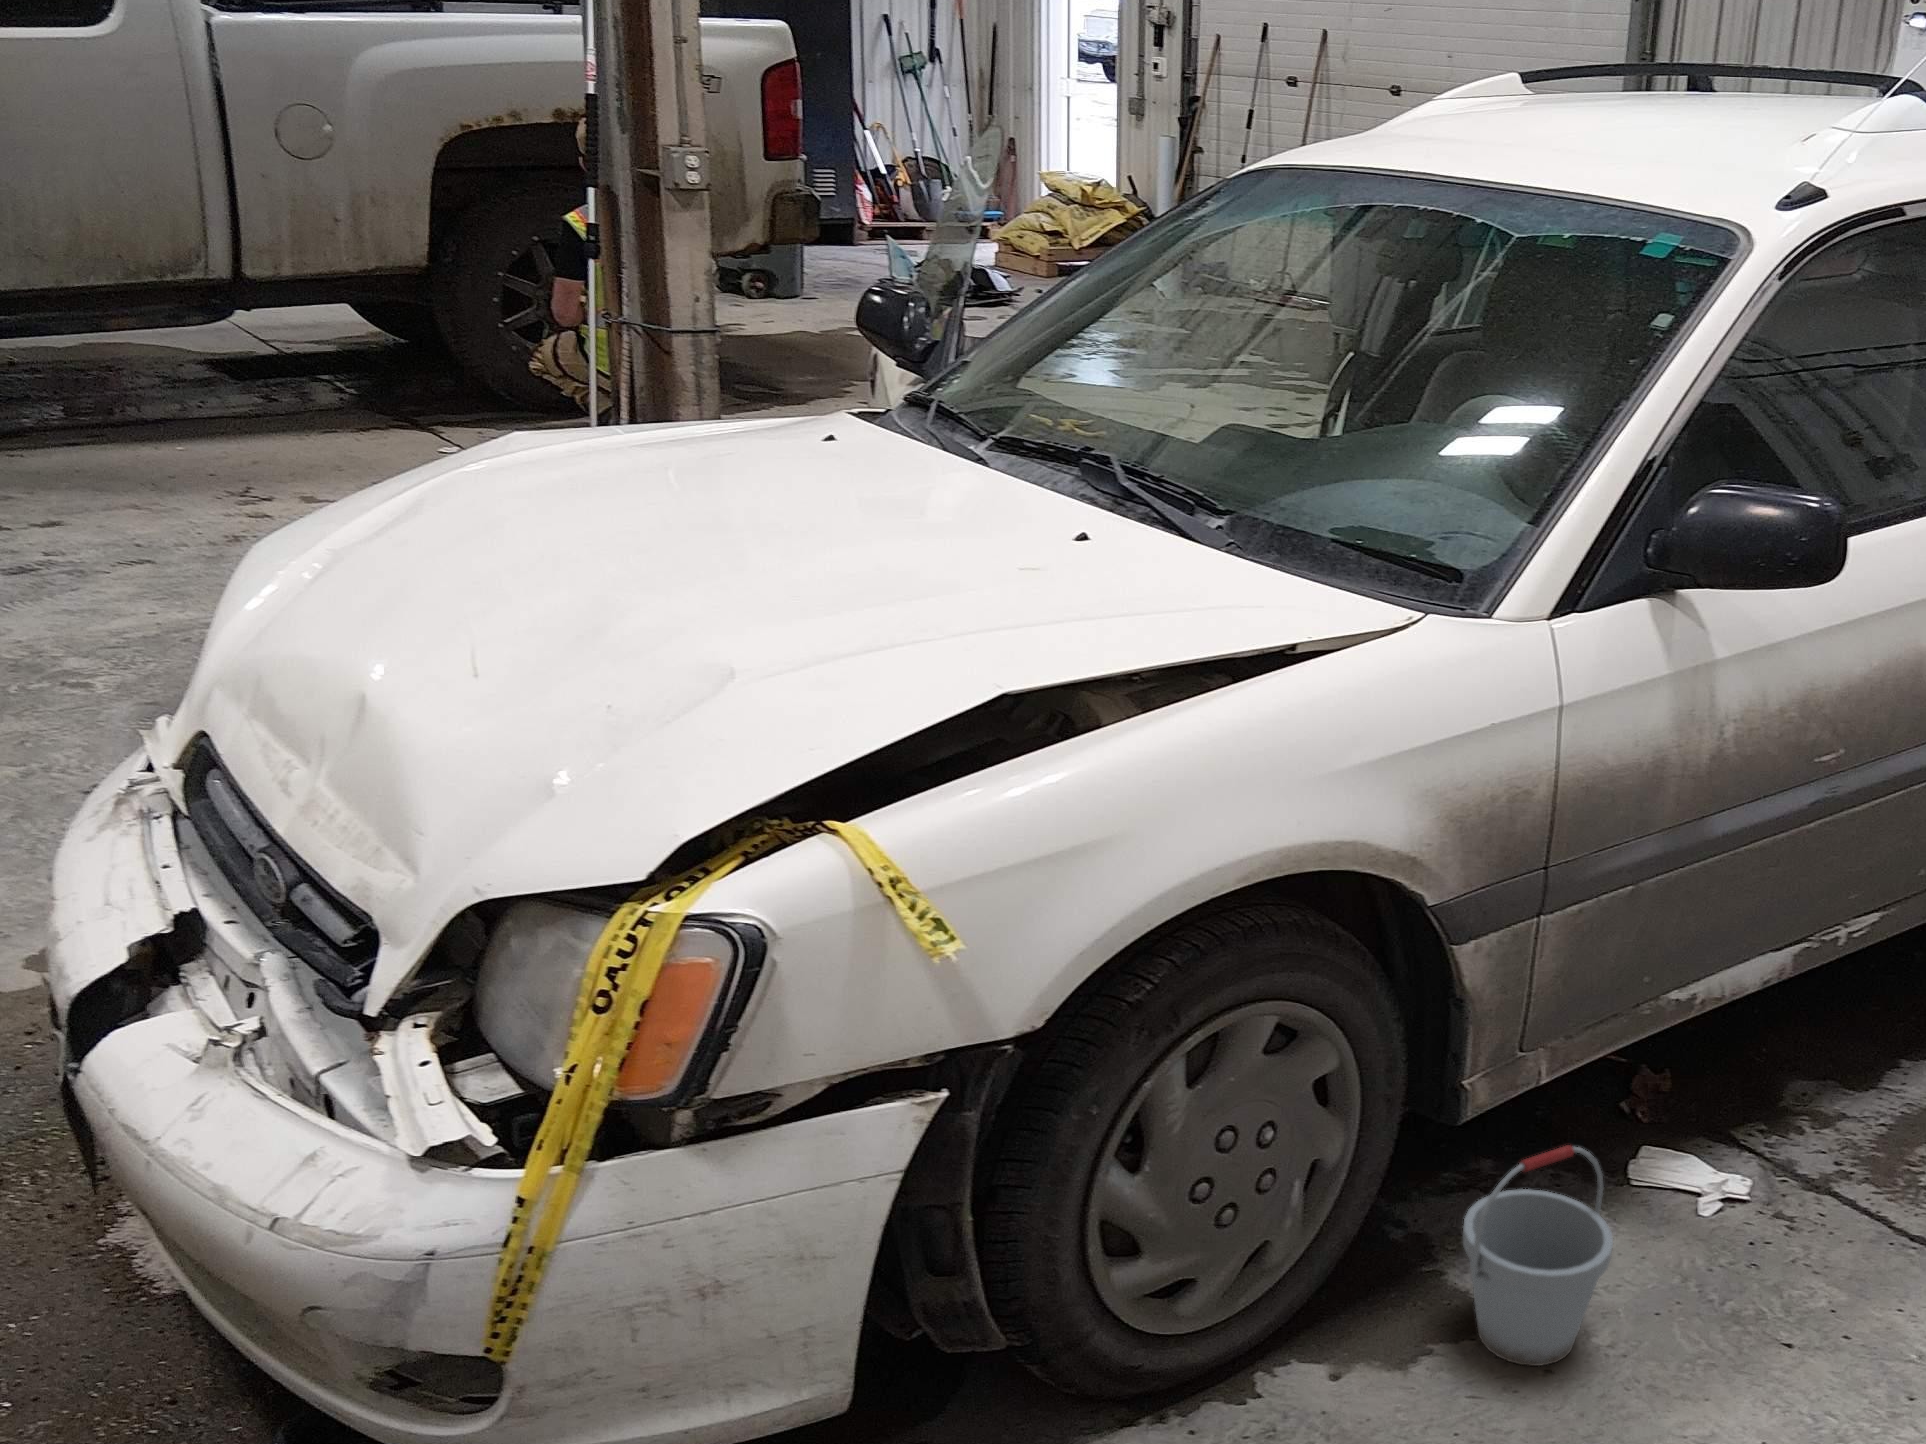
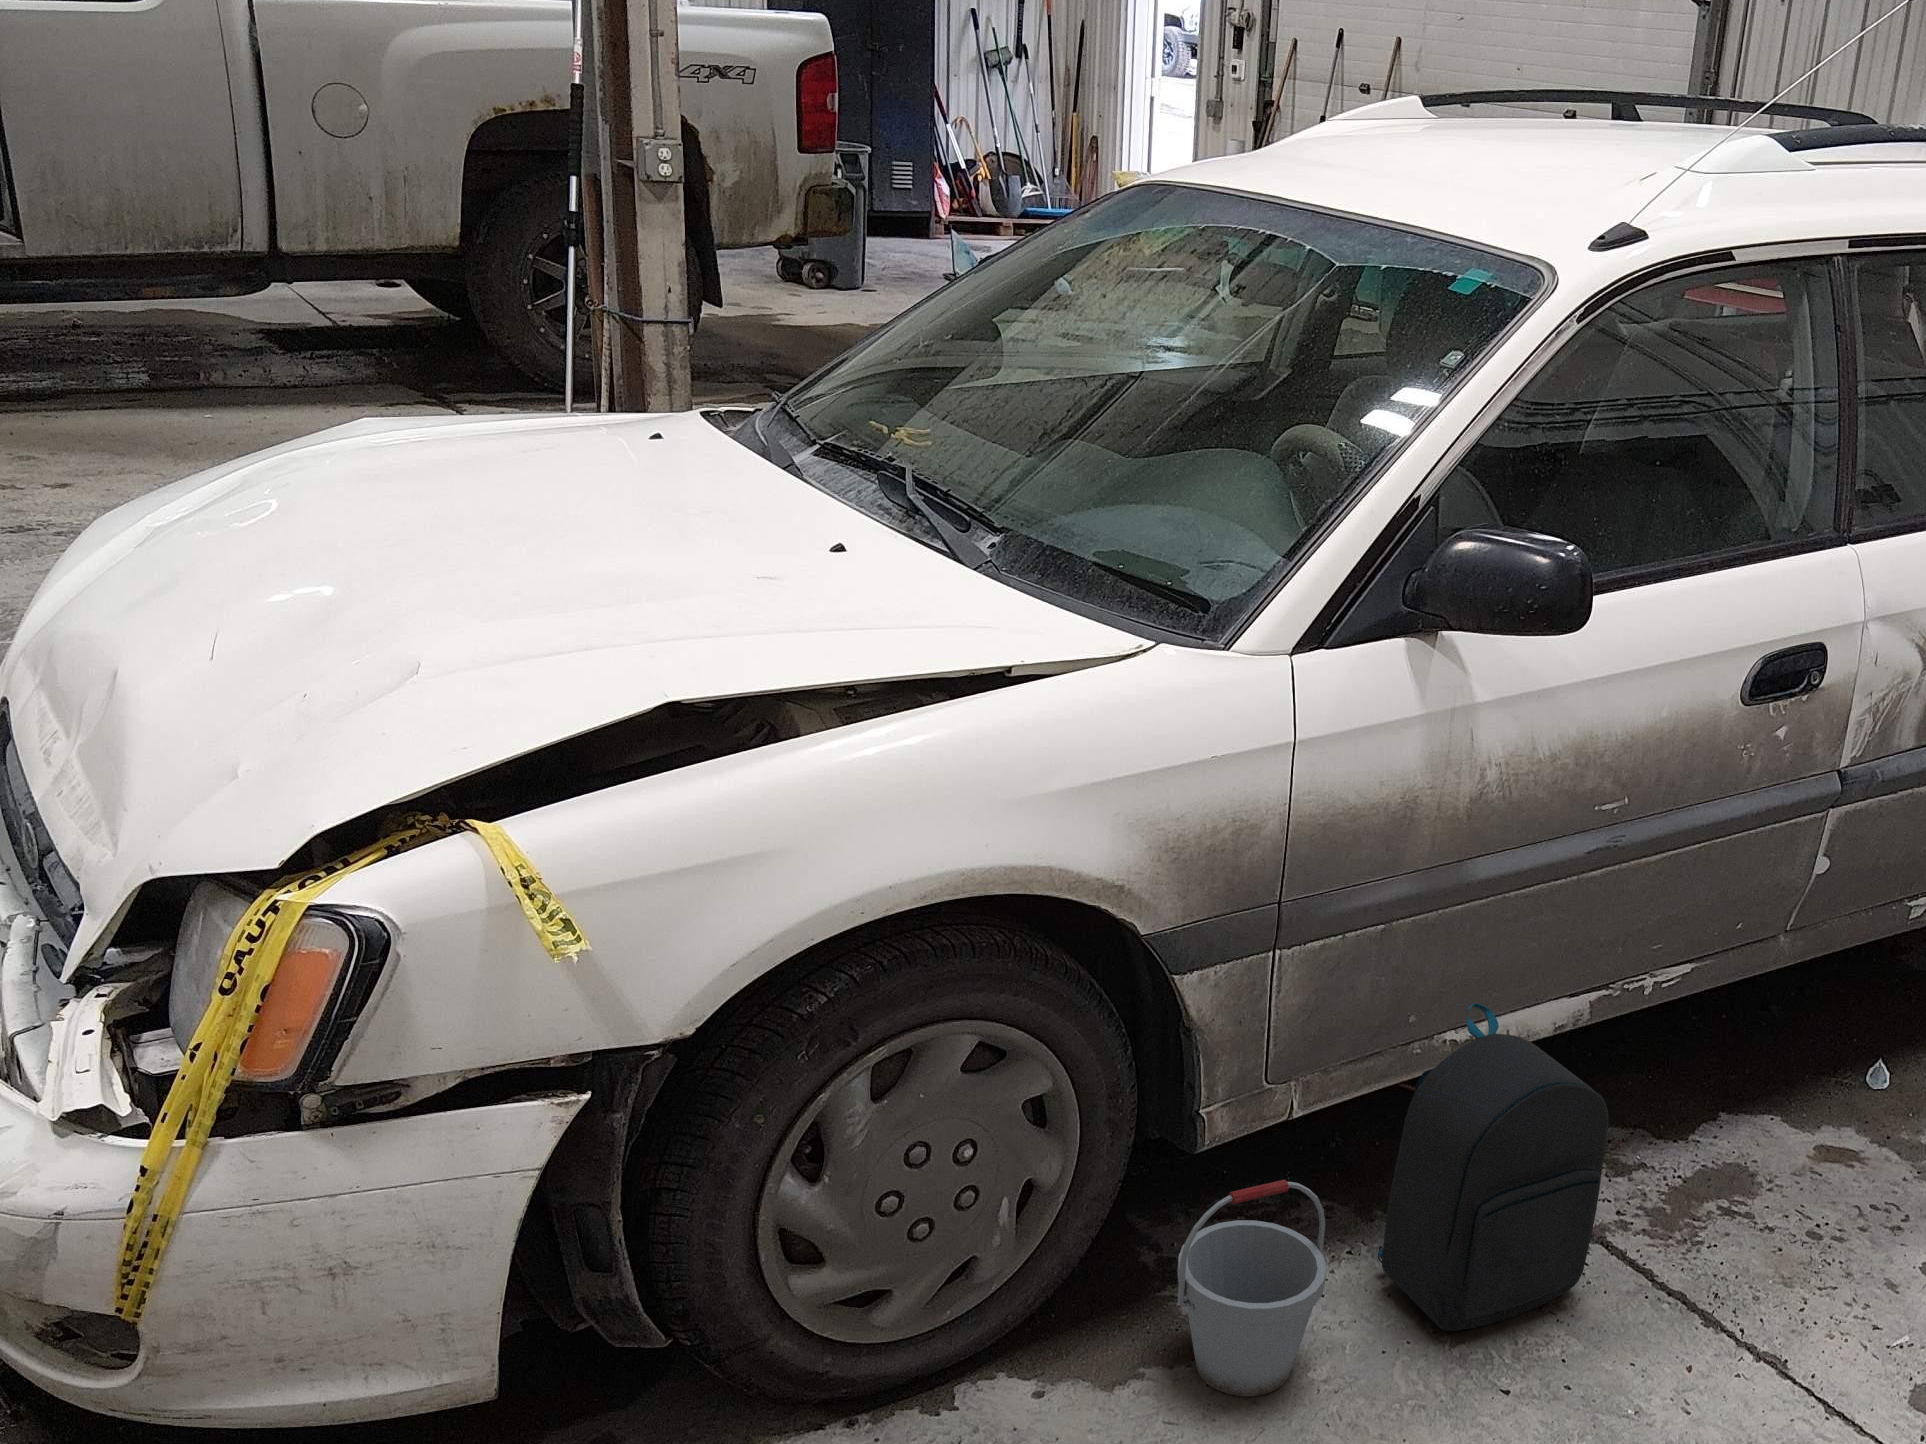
backpack: none [1625,959,1859,1288] -> present [1378,1003,1608,1331]

